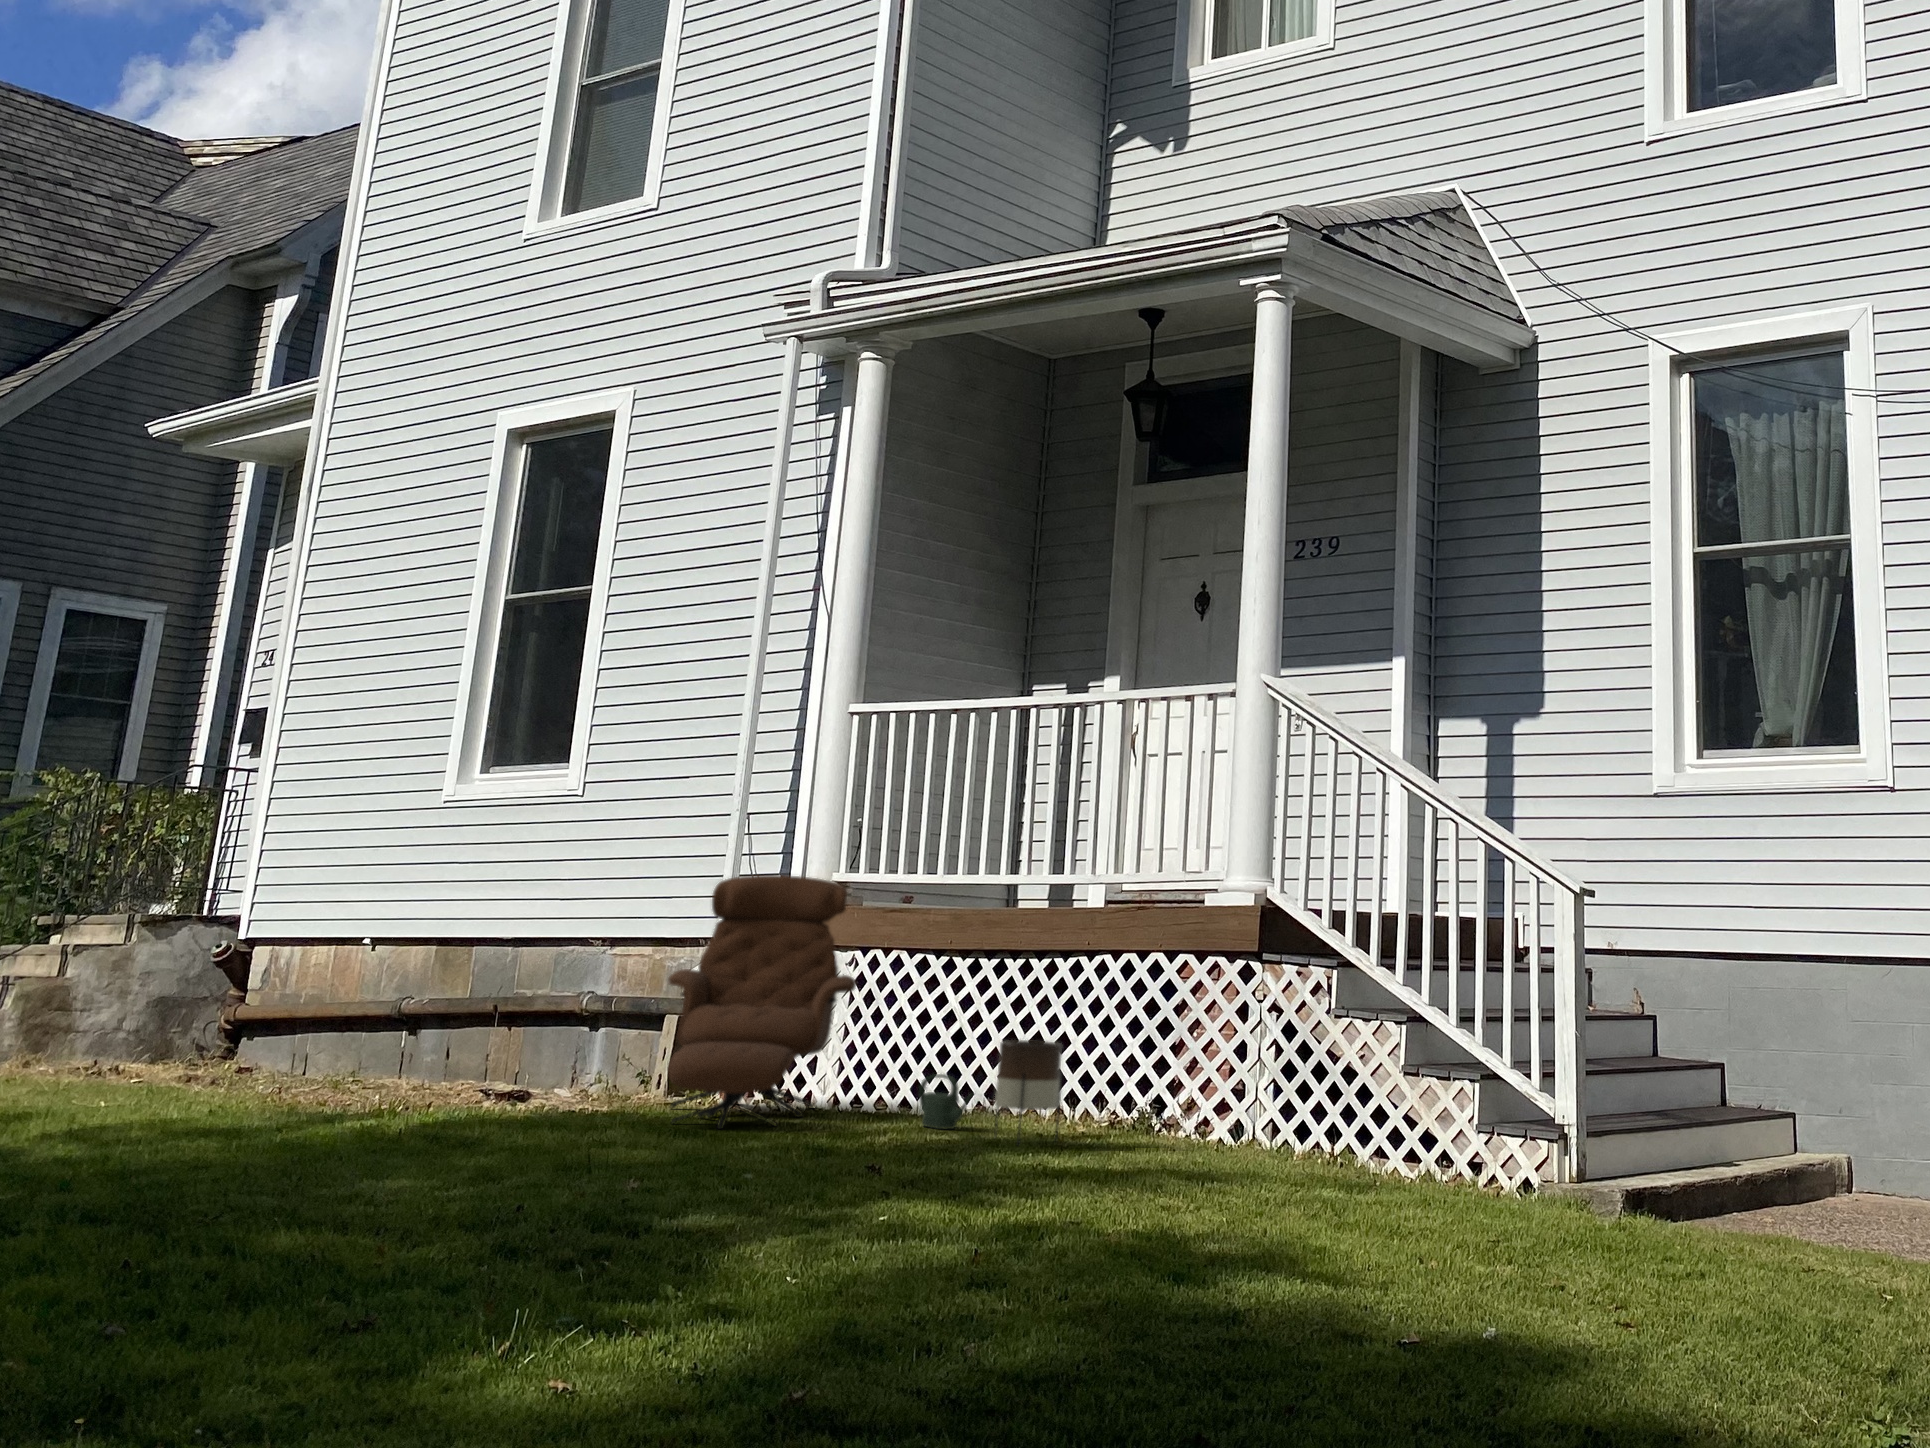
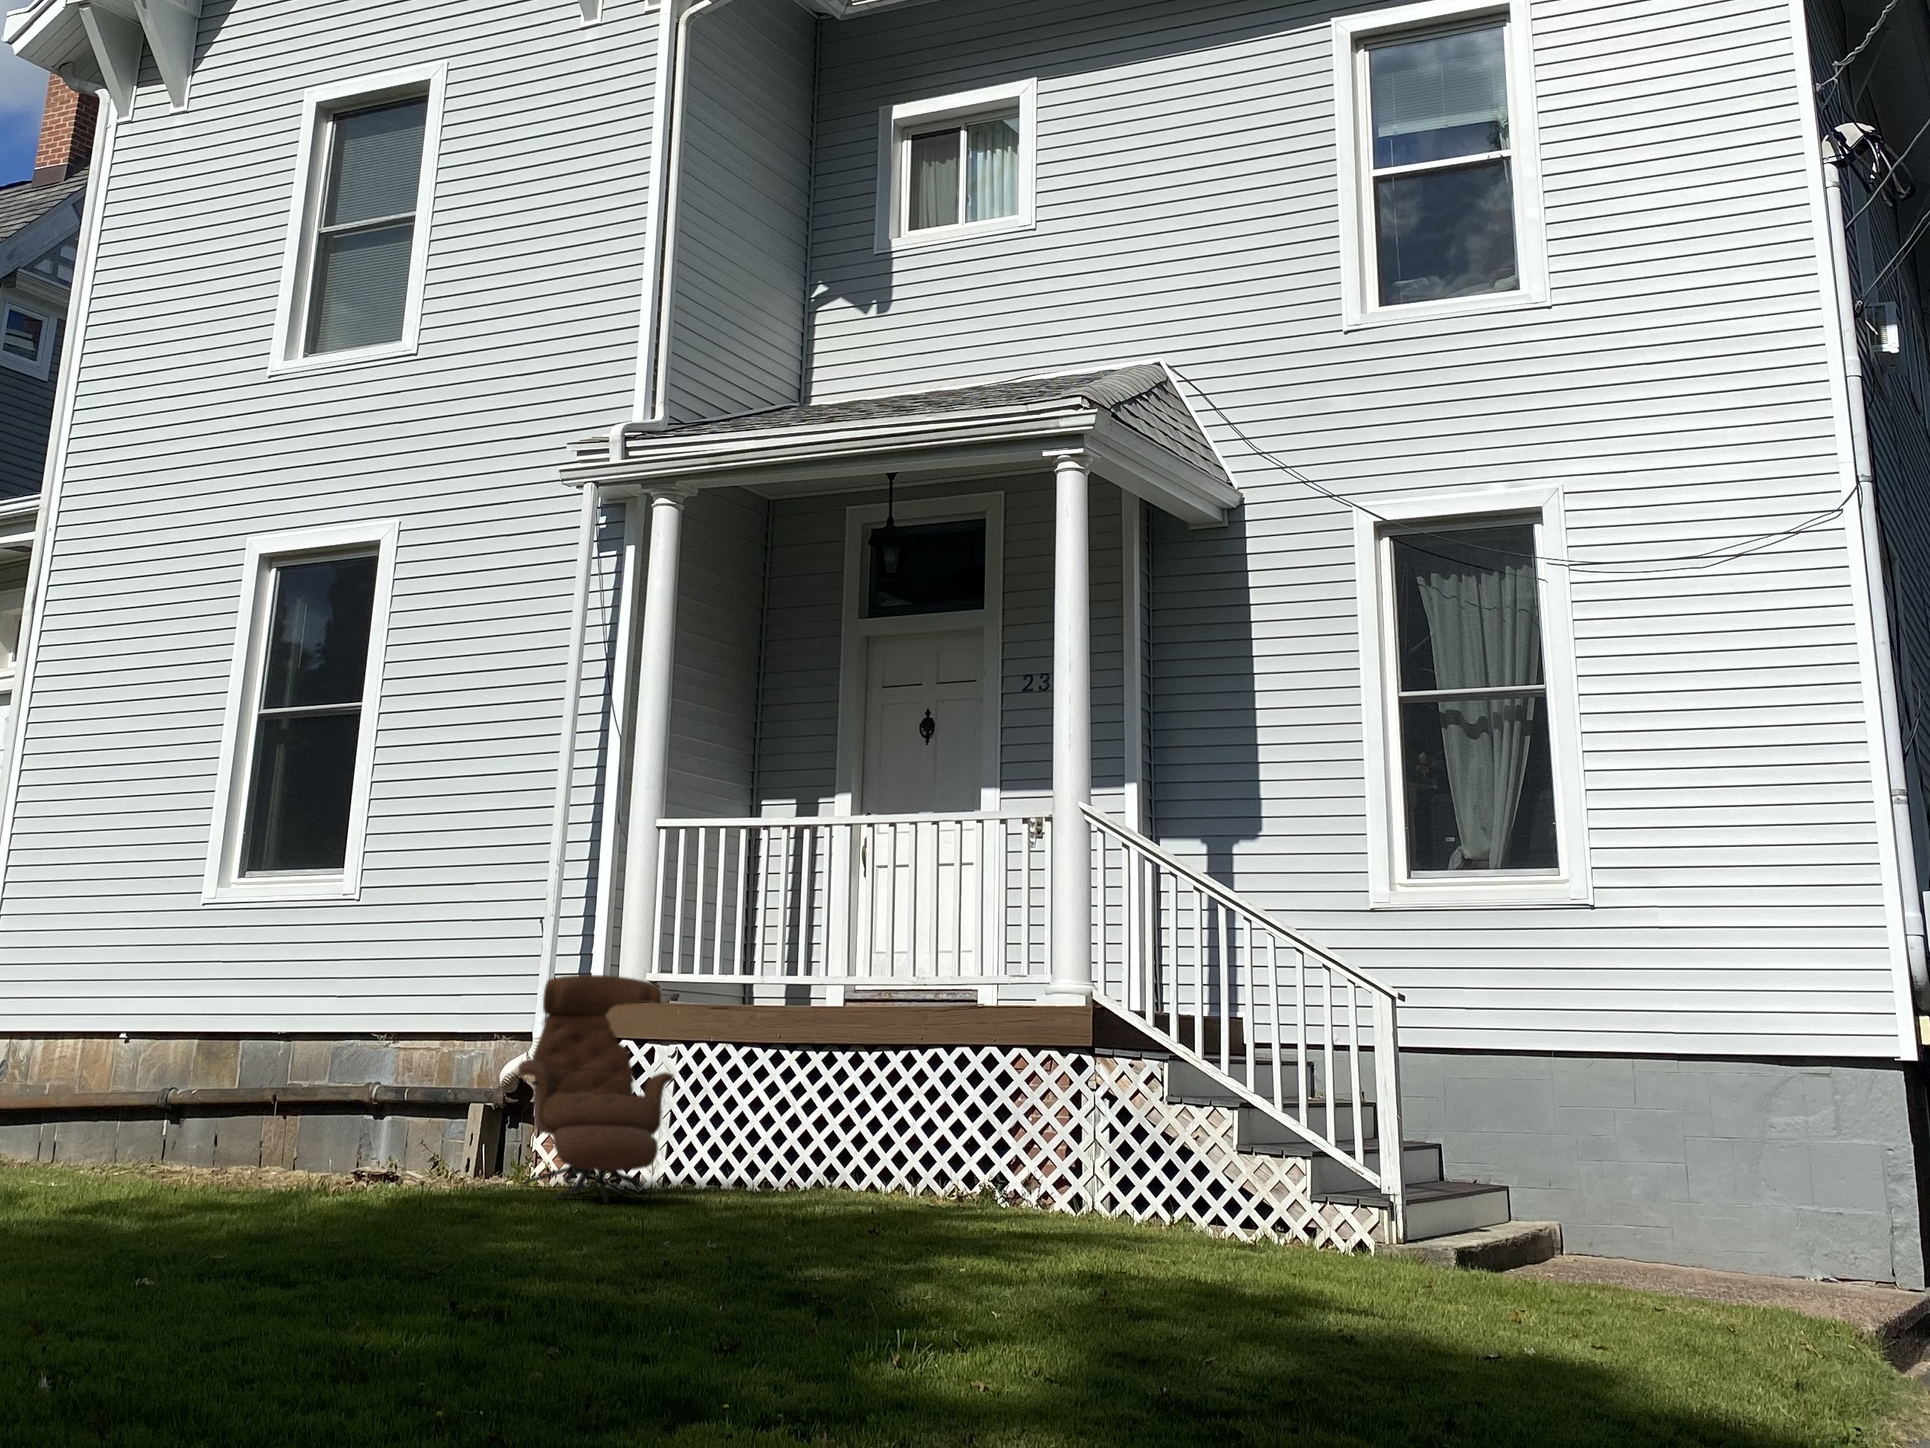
planter: present [994,1040,1063,1143] -> none [844,1123,905,1216]
watering can: present [919,1074,974,1129] -> none [756,1154,817,1203]

